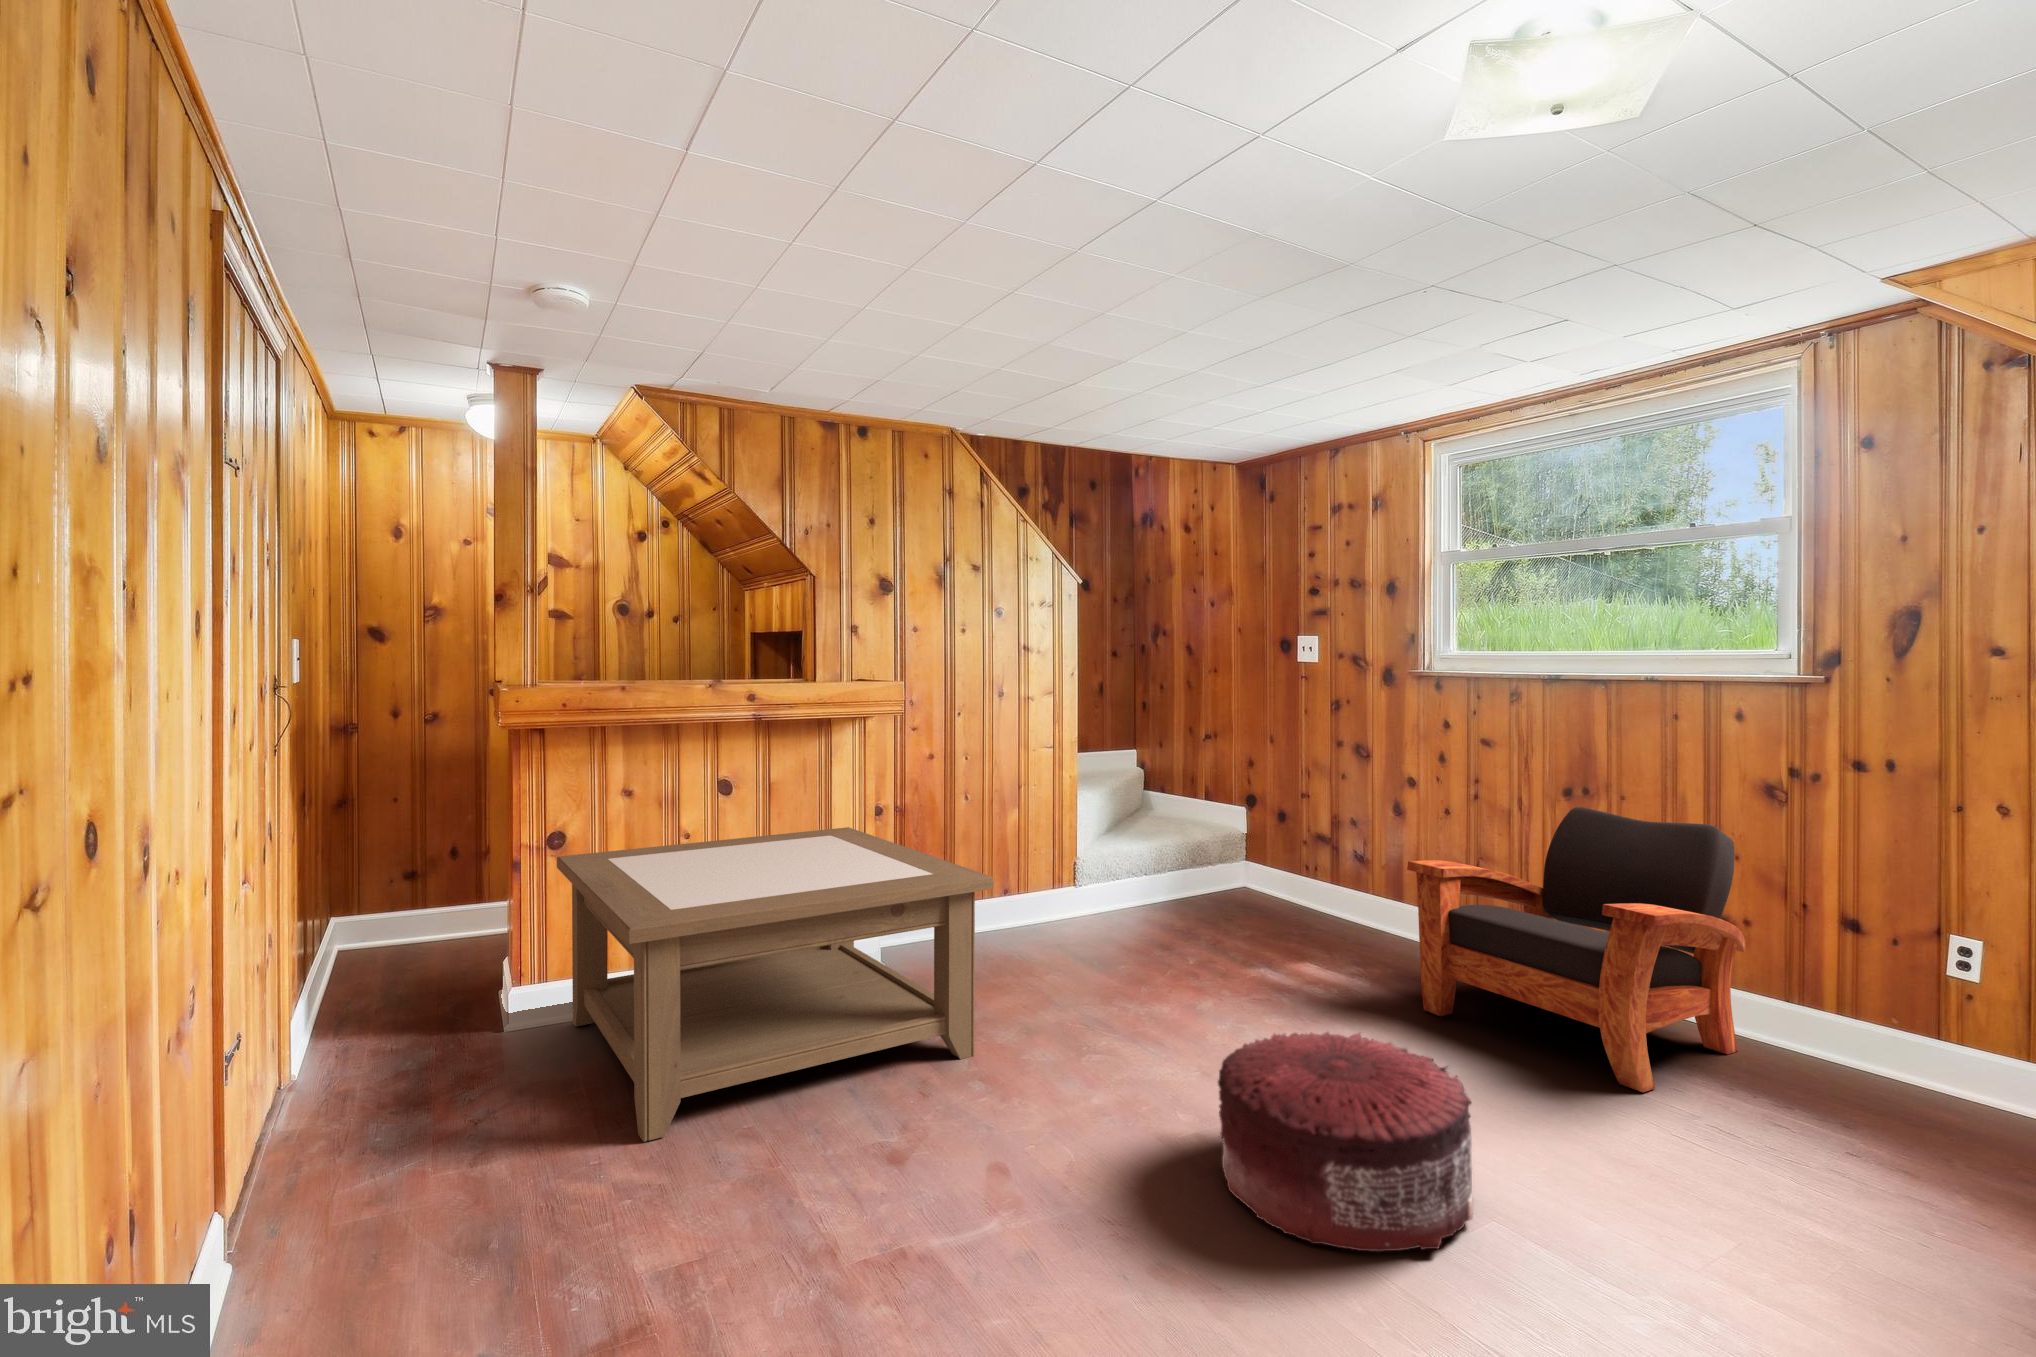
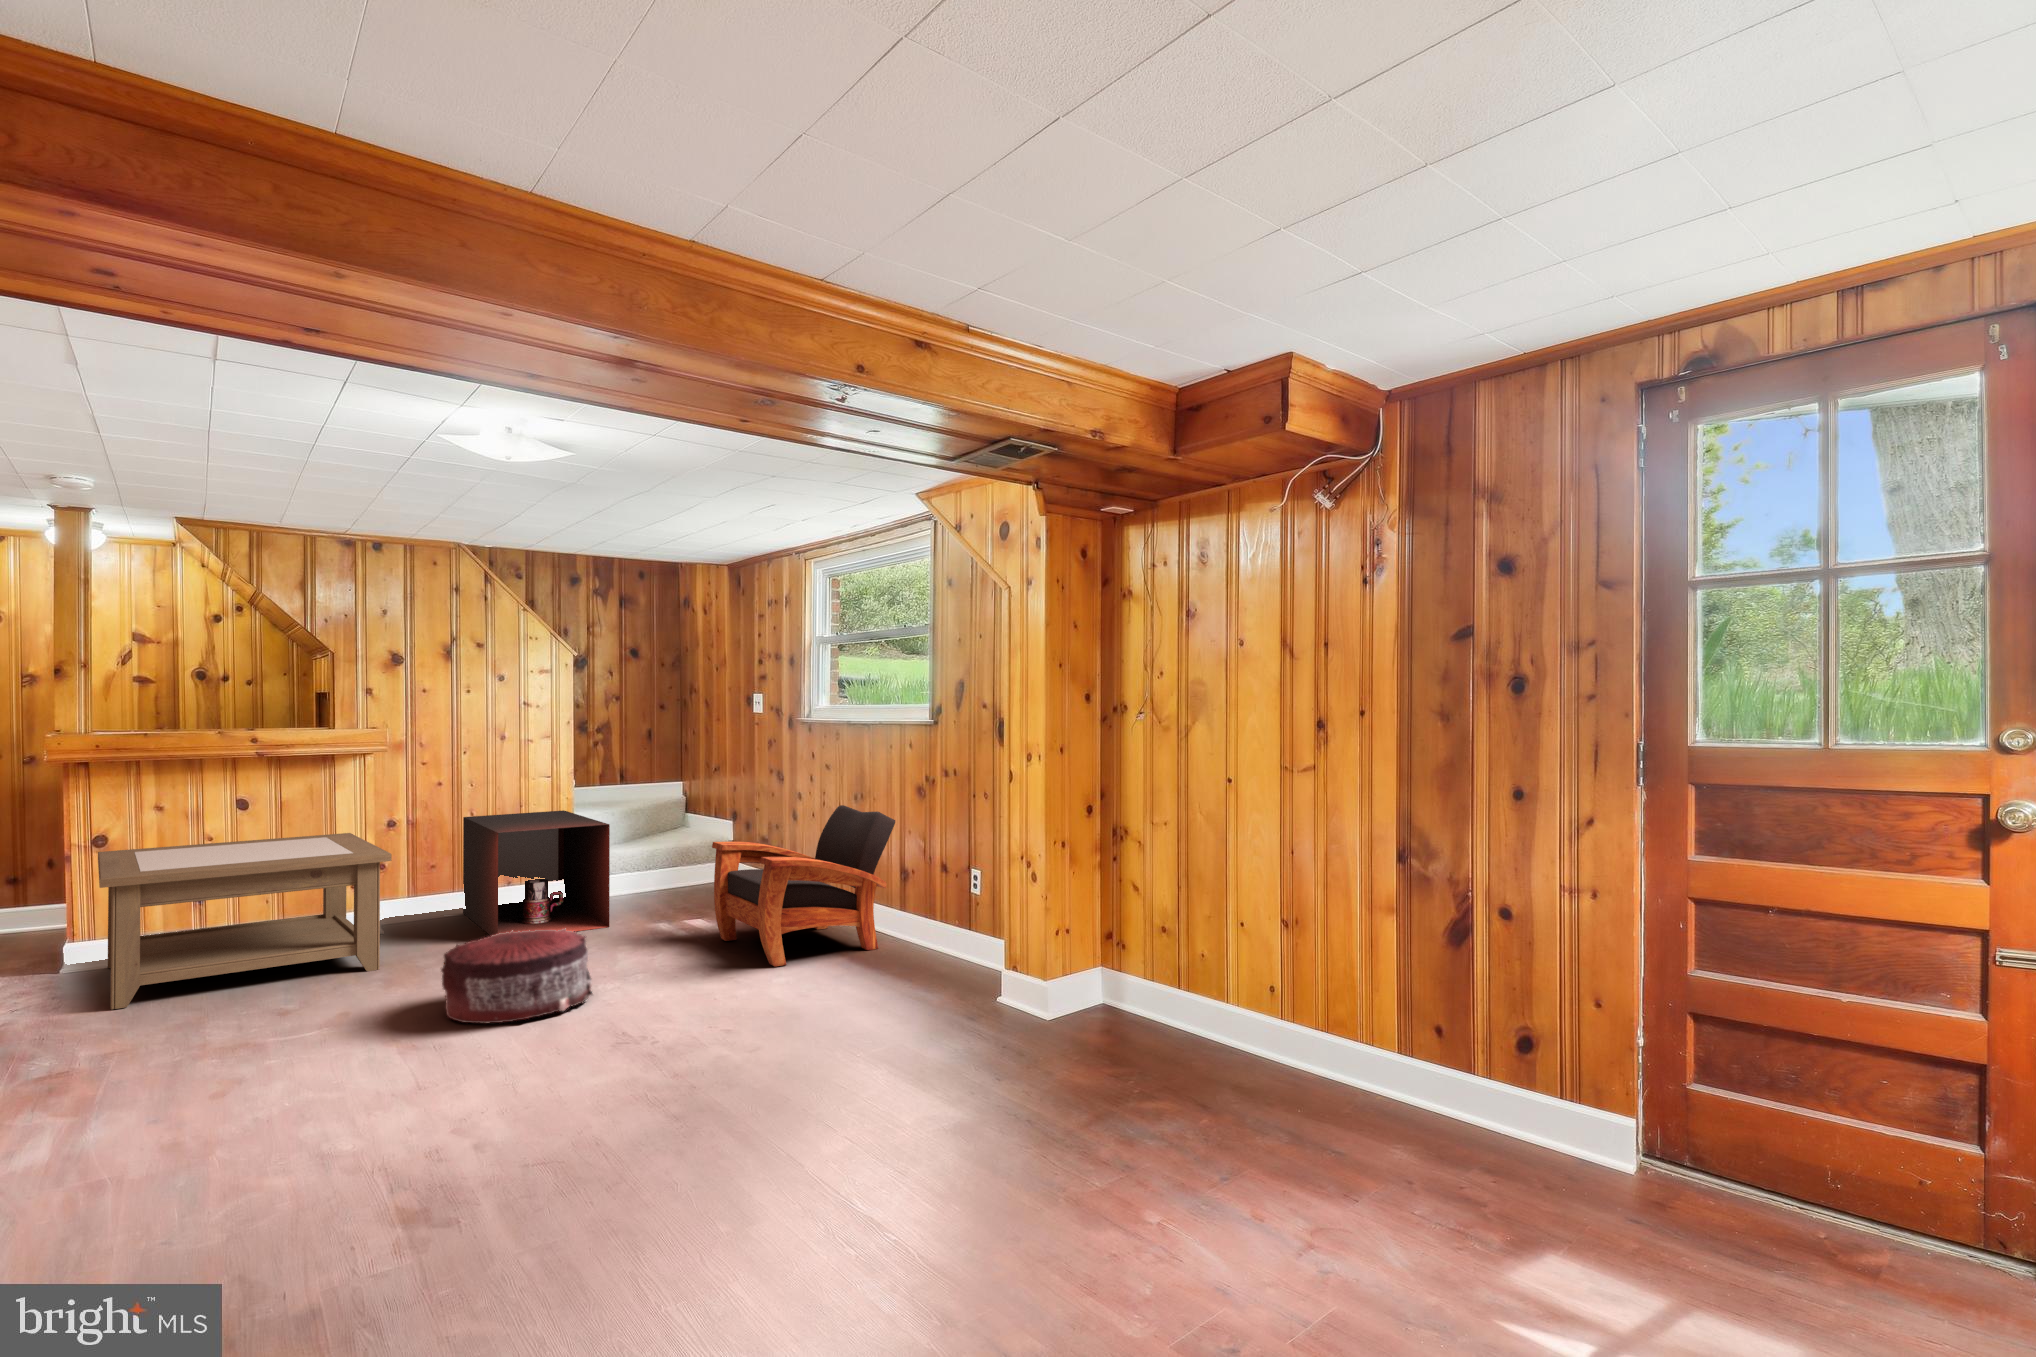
storage cabinet: none [960,795,1205,997] -> present [463,810,610,936]

